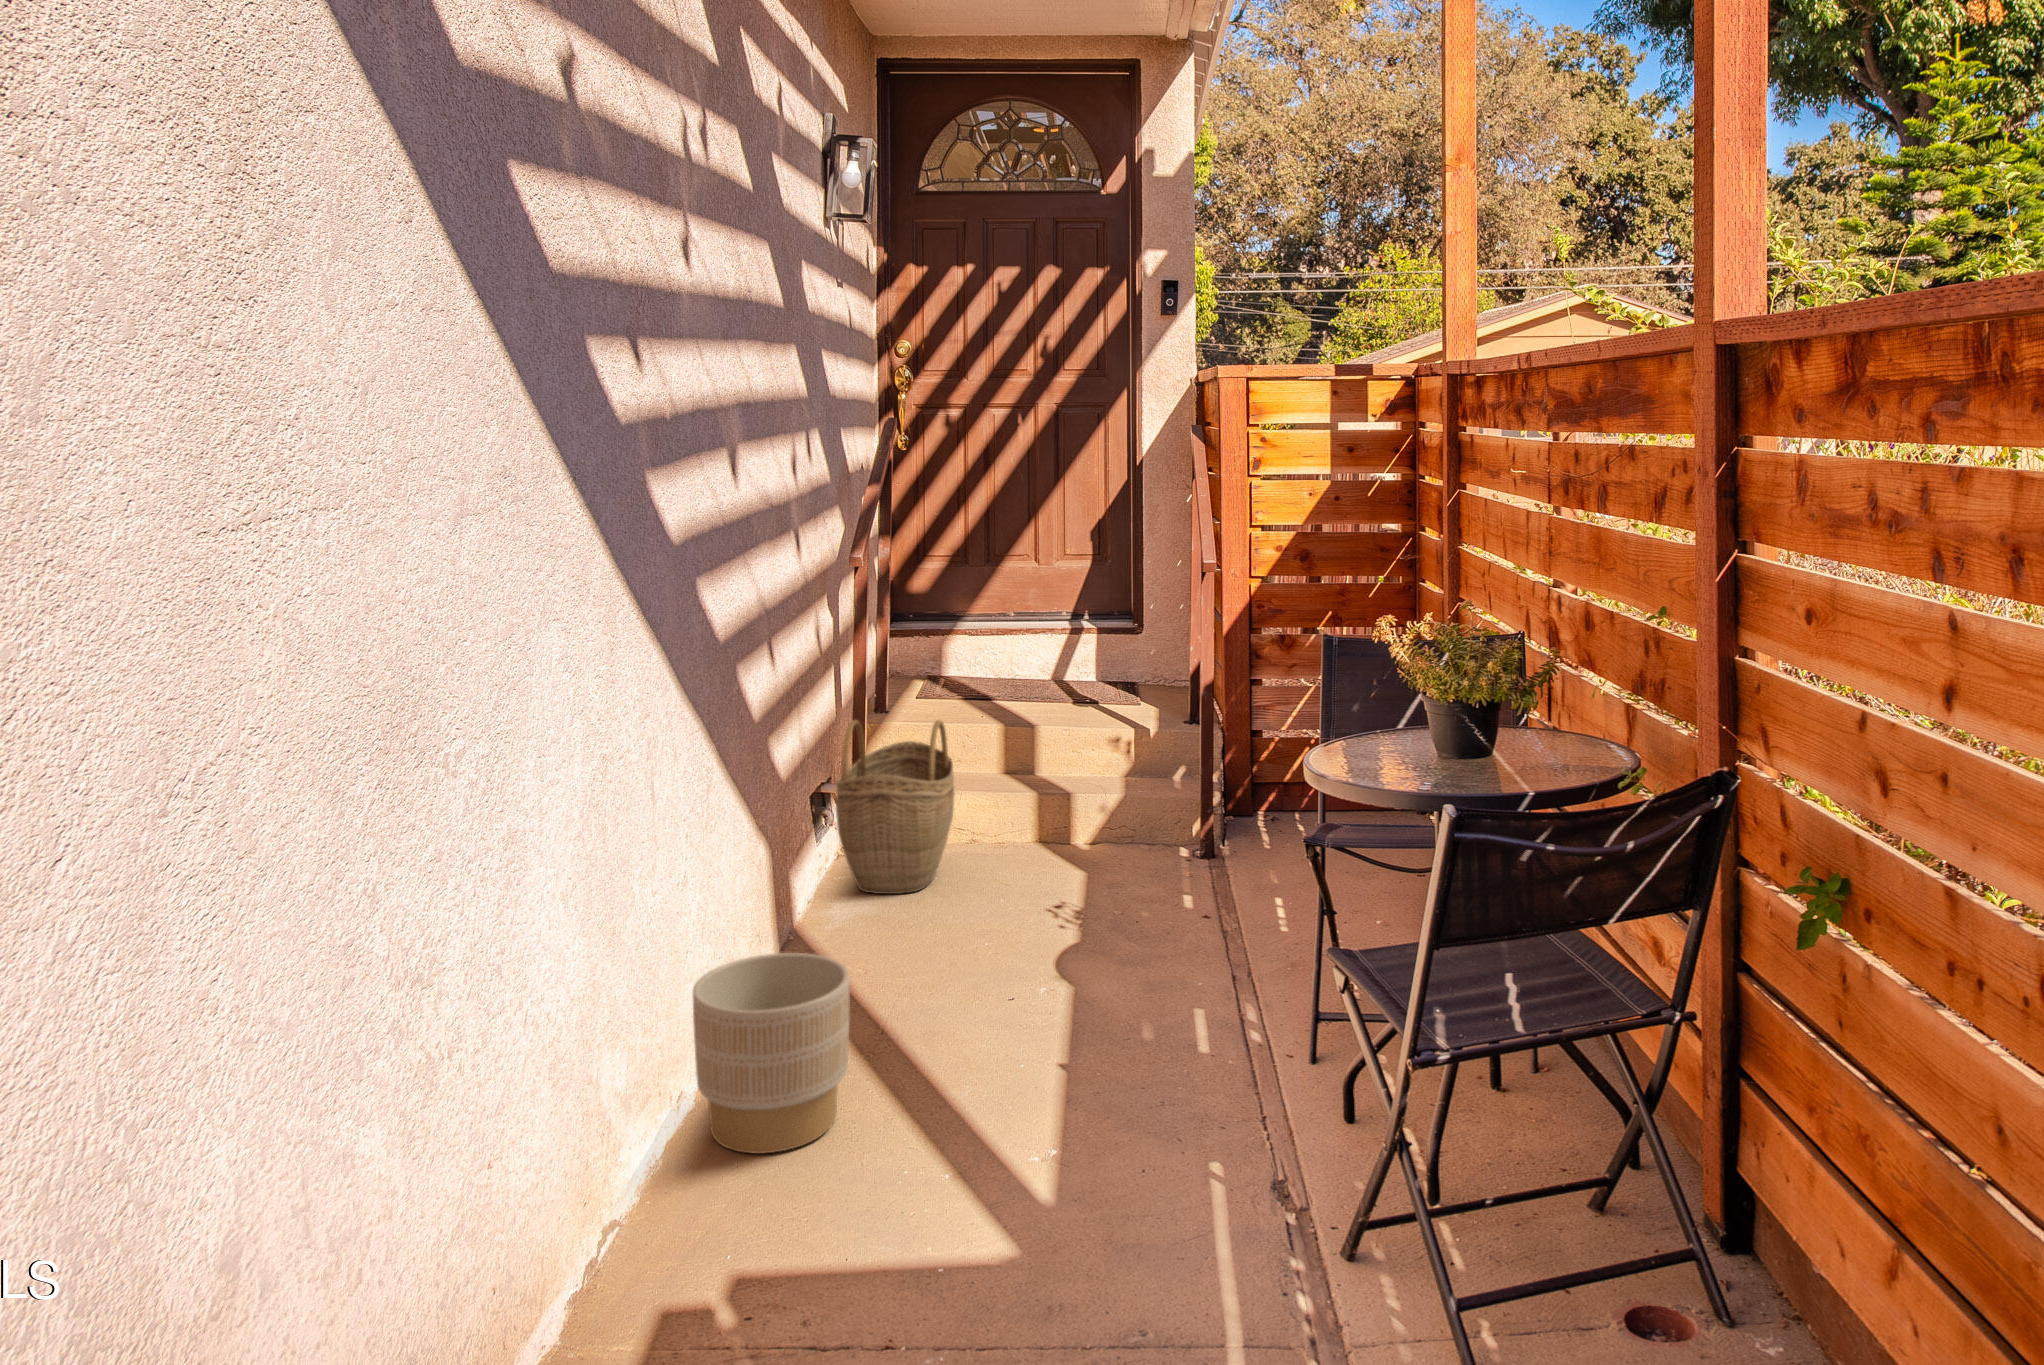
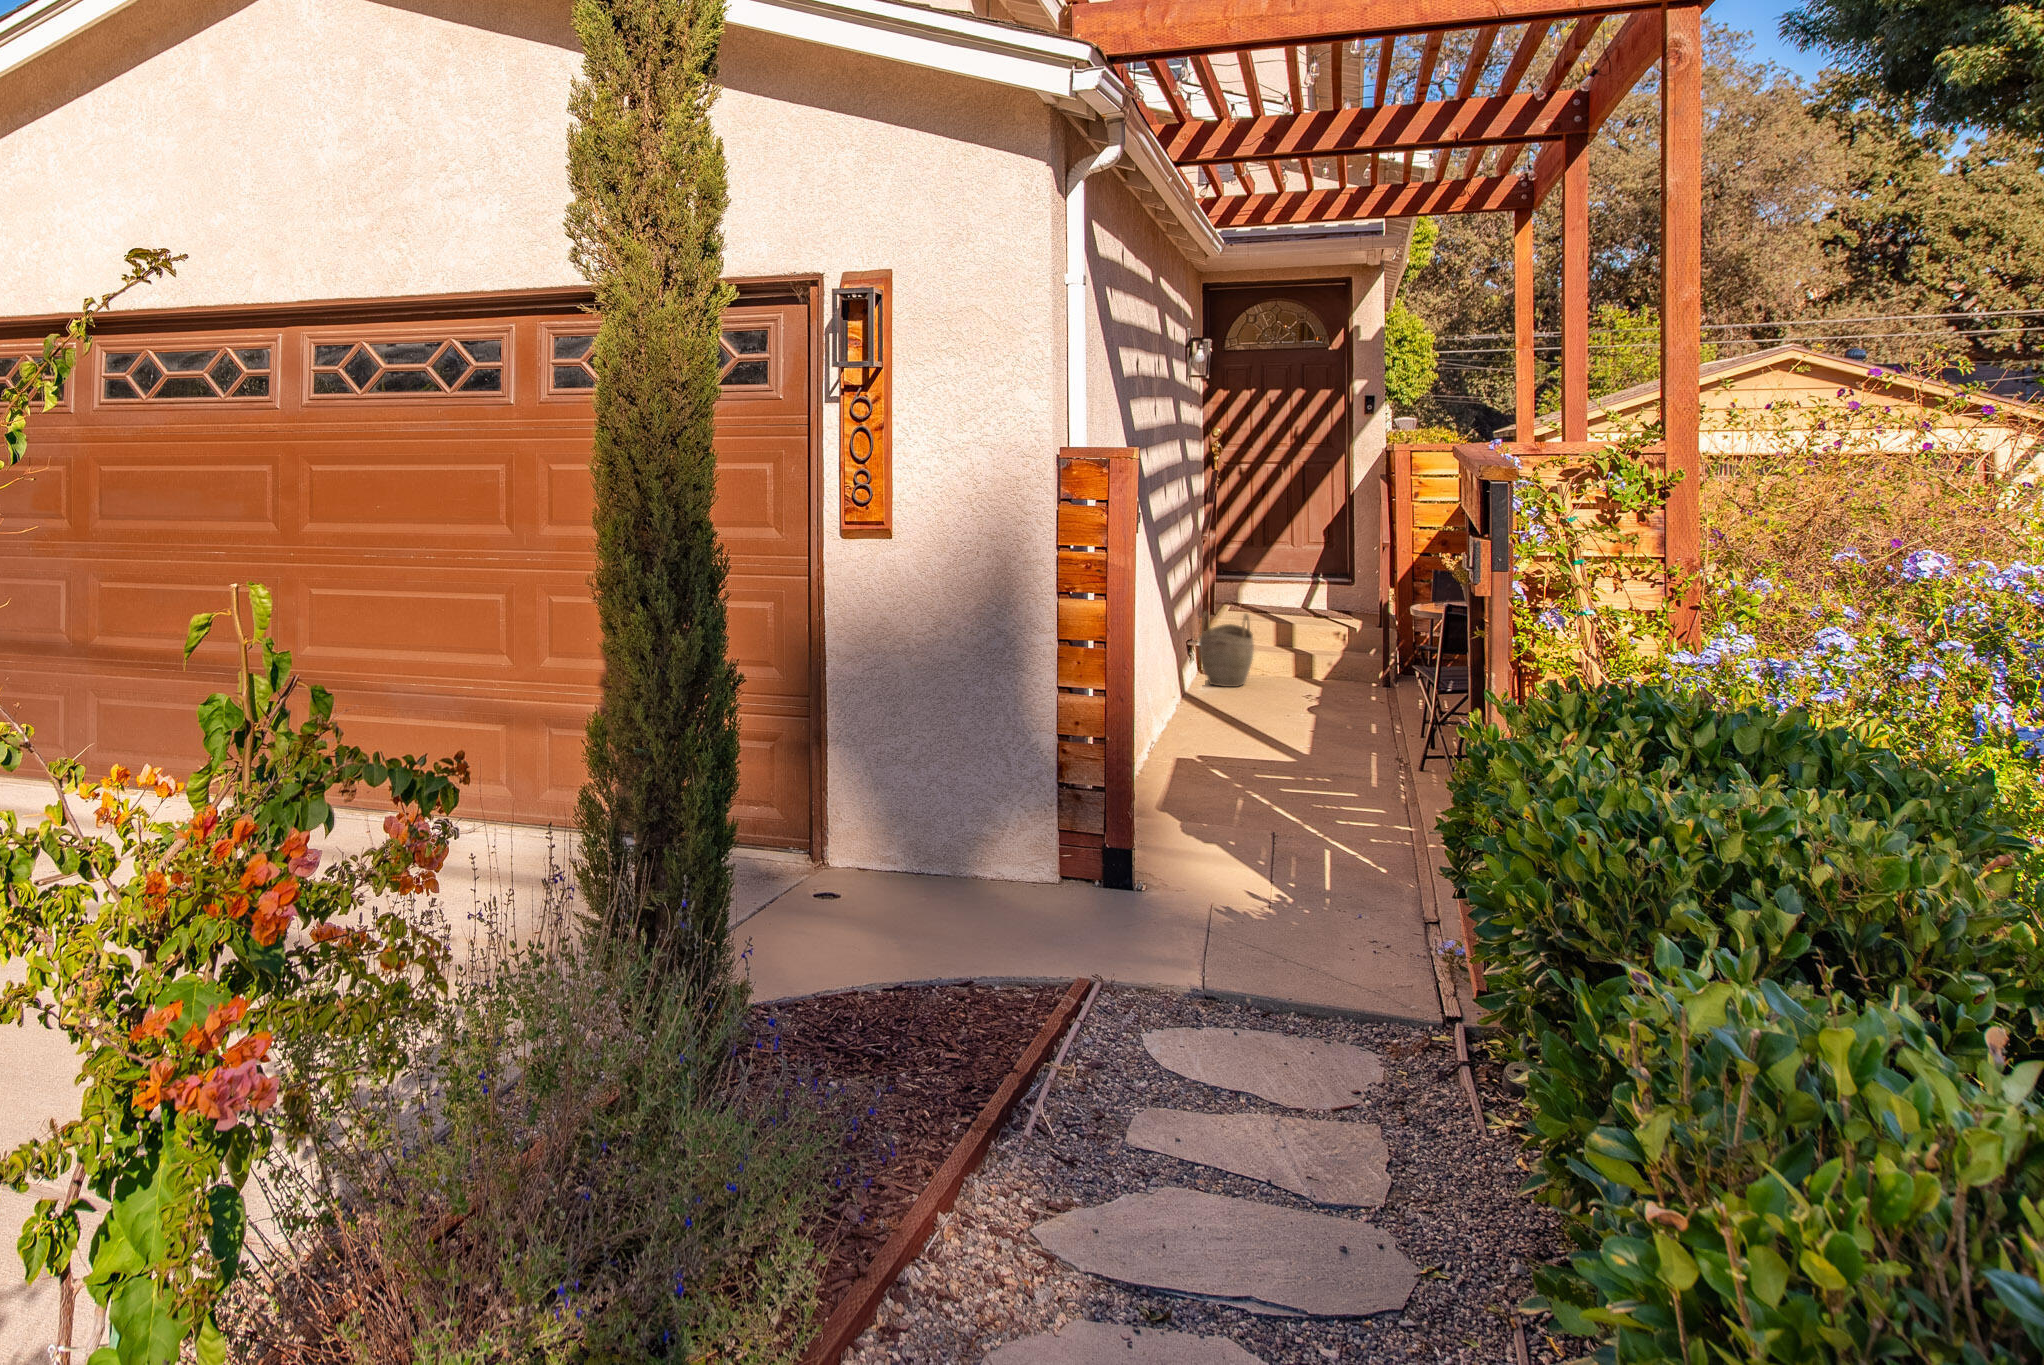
planter: present [693,953,850,1153] -> none [1169,678,1224,737]

